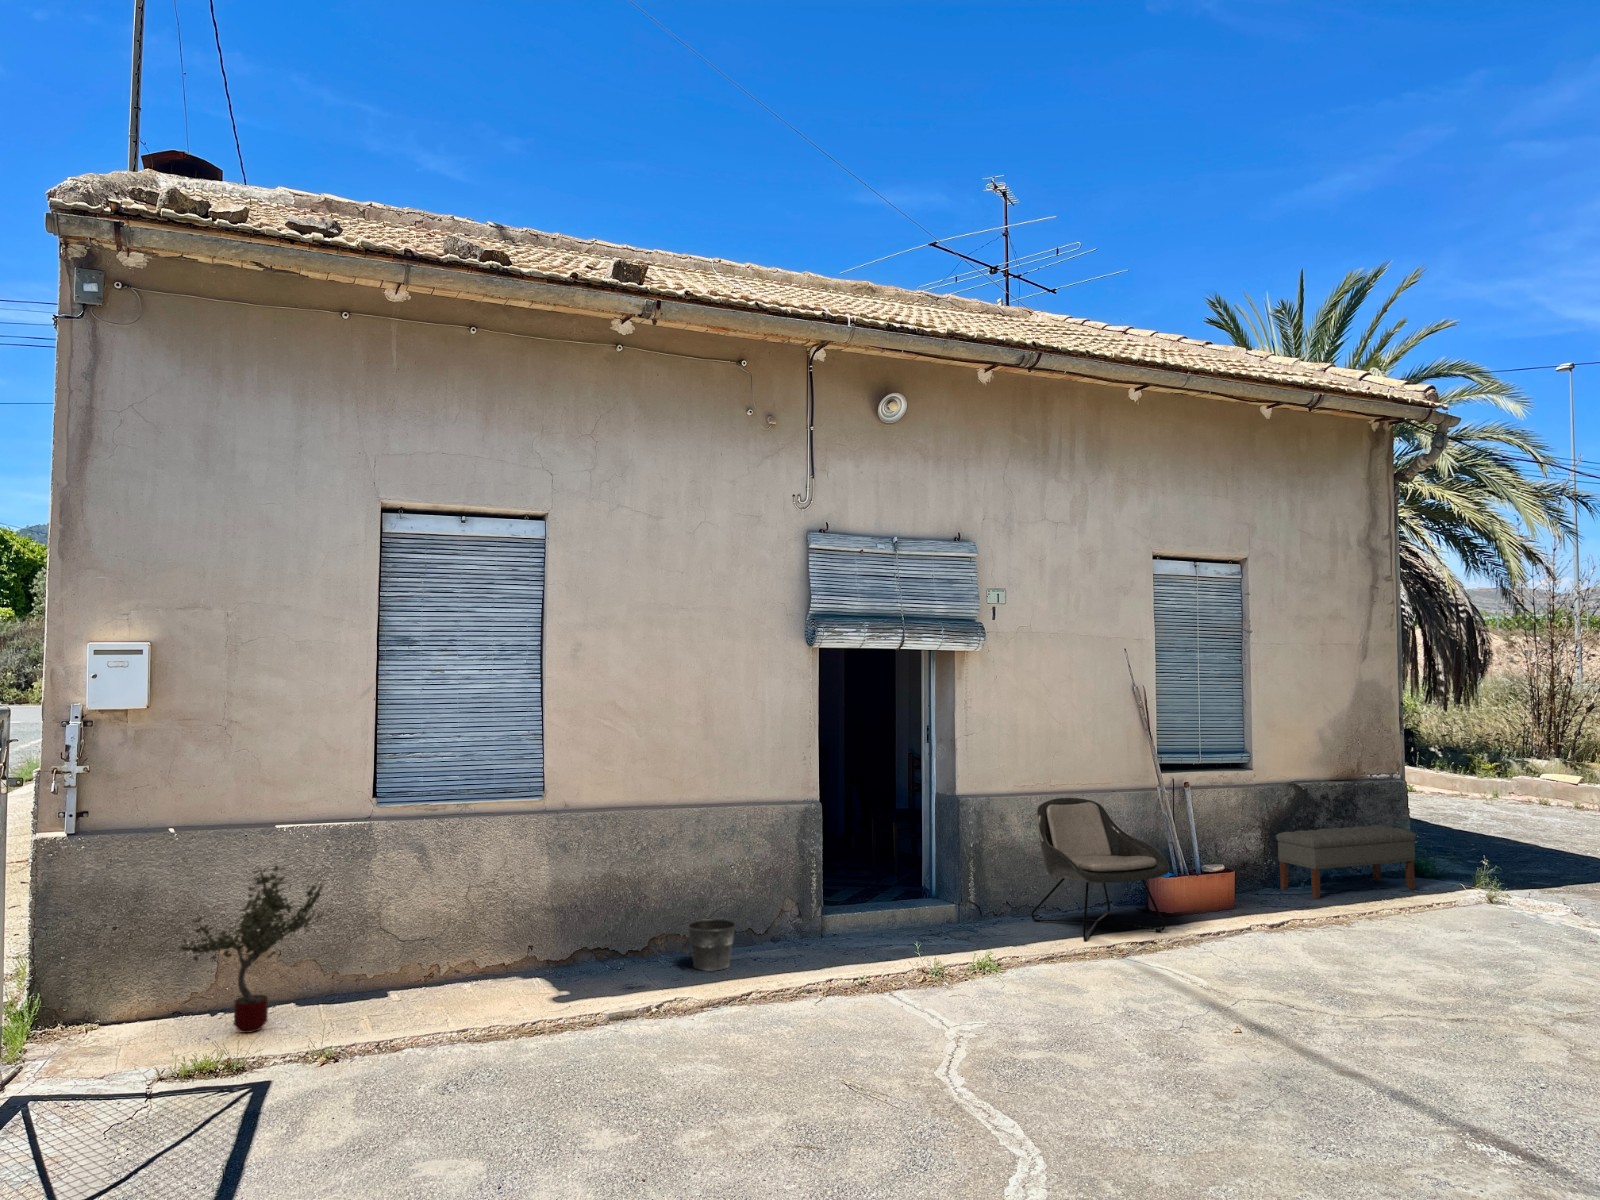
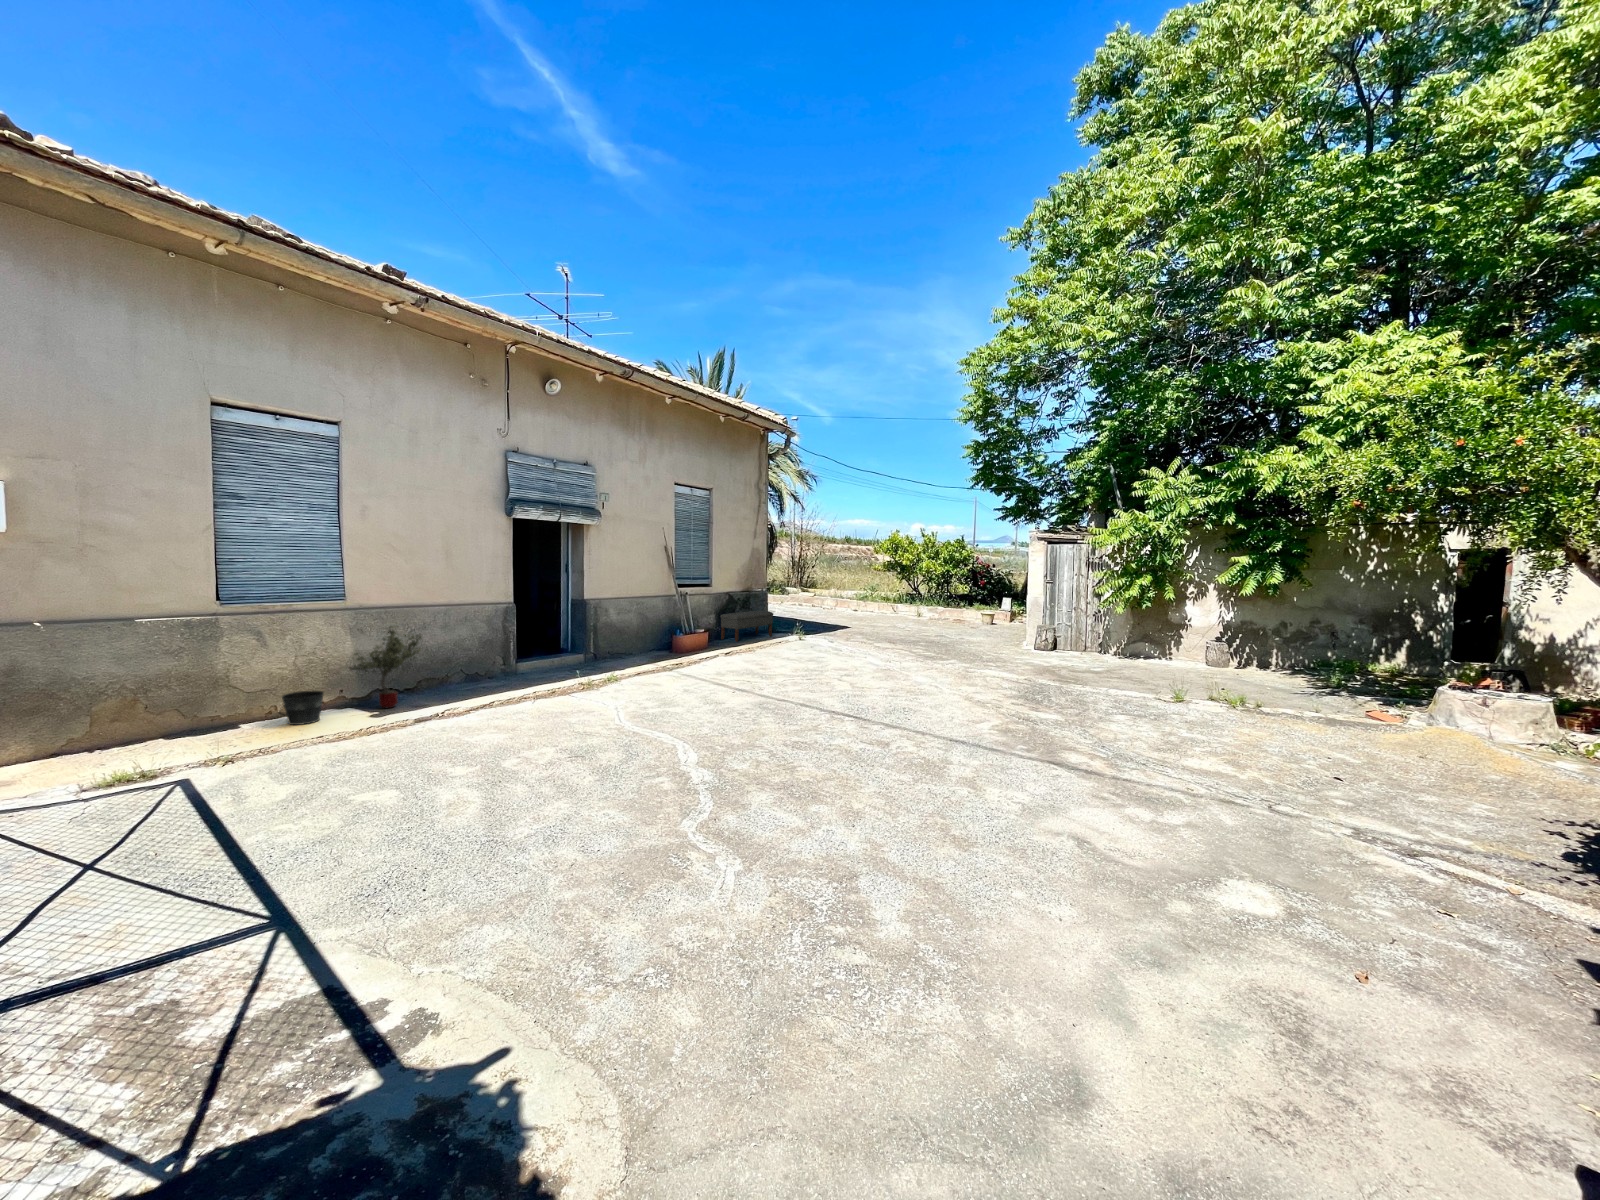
lounge chair: present [1031,797,1170,941] -> none [619,599,686,664]
potted tree: present [181,866,323,1033] -> present [350,626,422,708]
bucket: present [683,919,736,971] -> present [279,690,324,725]

